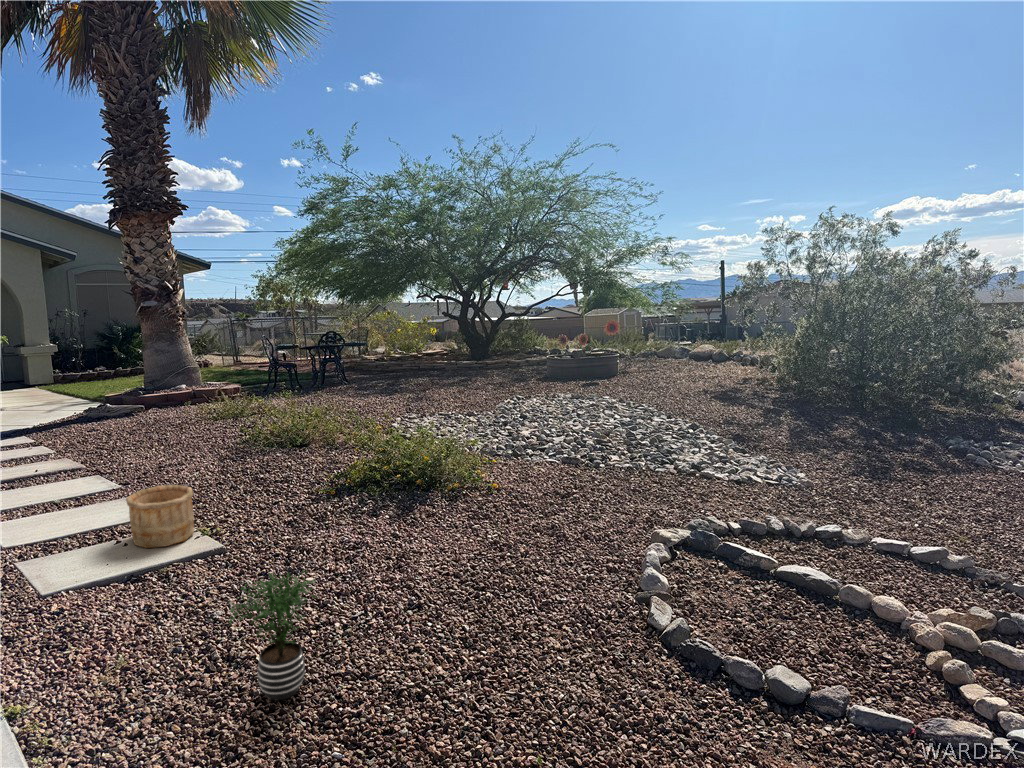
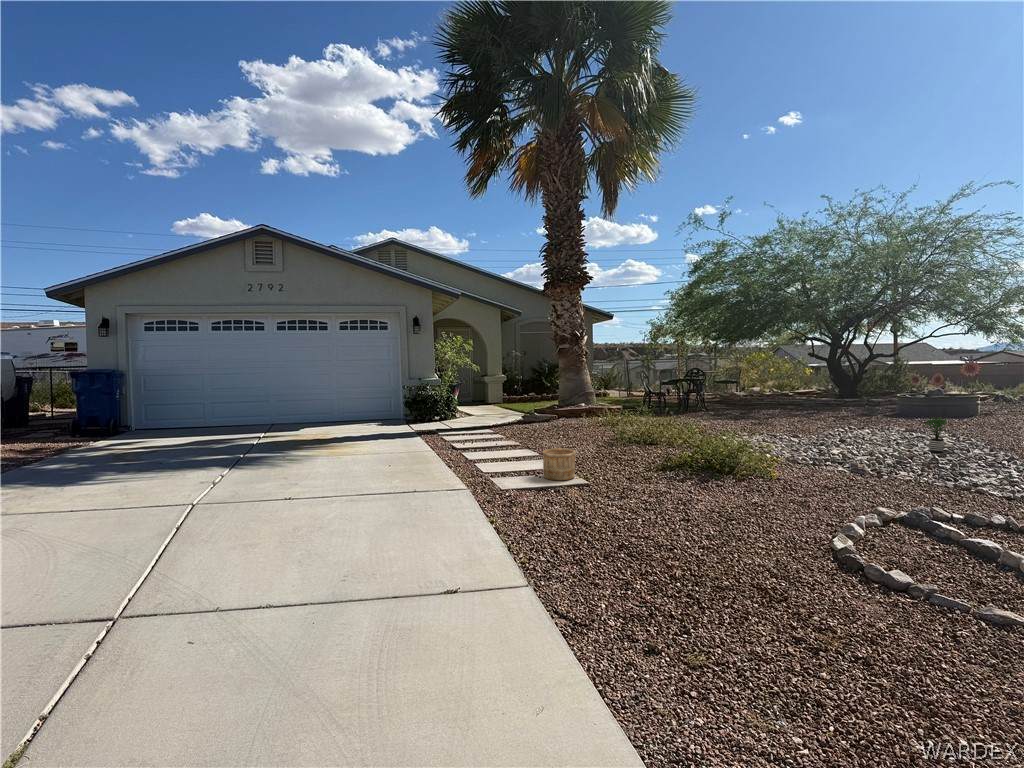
potted plant: present [229,570,314,701] -> present [922,417,947,453]

